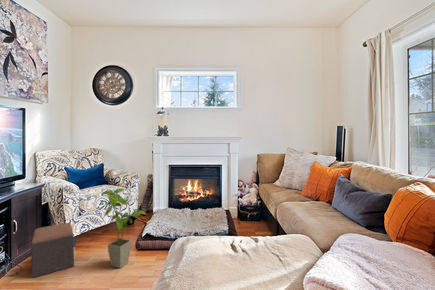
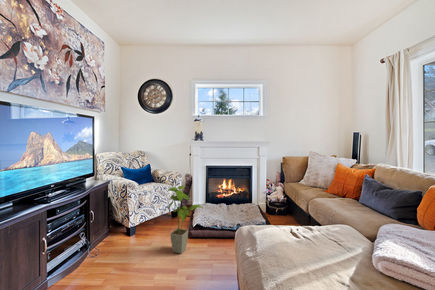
footstool: present [31,223,74,277] -> none [106,215,141,261]

